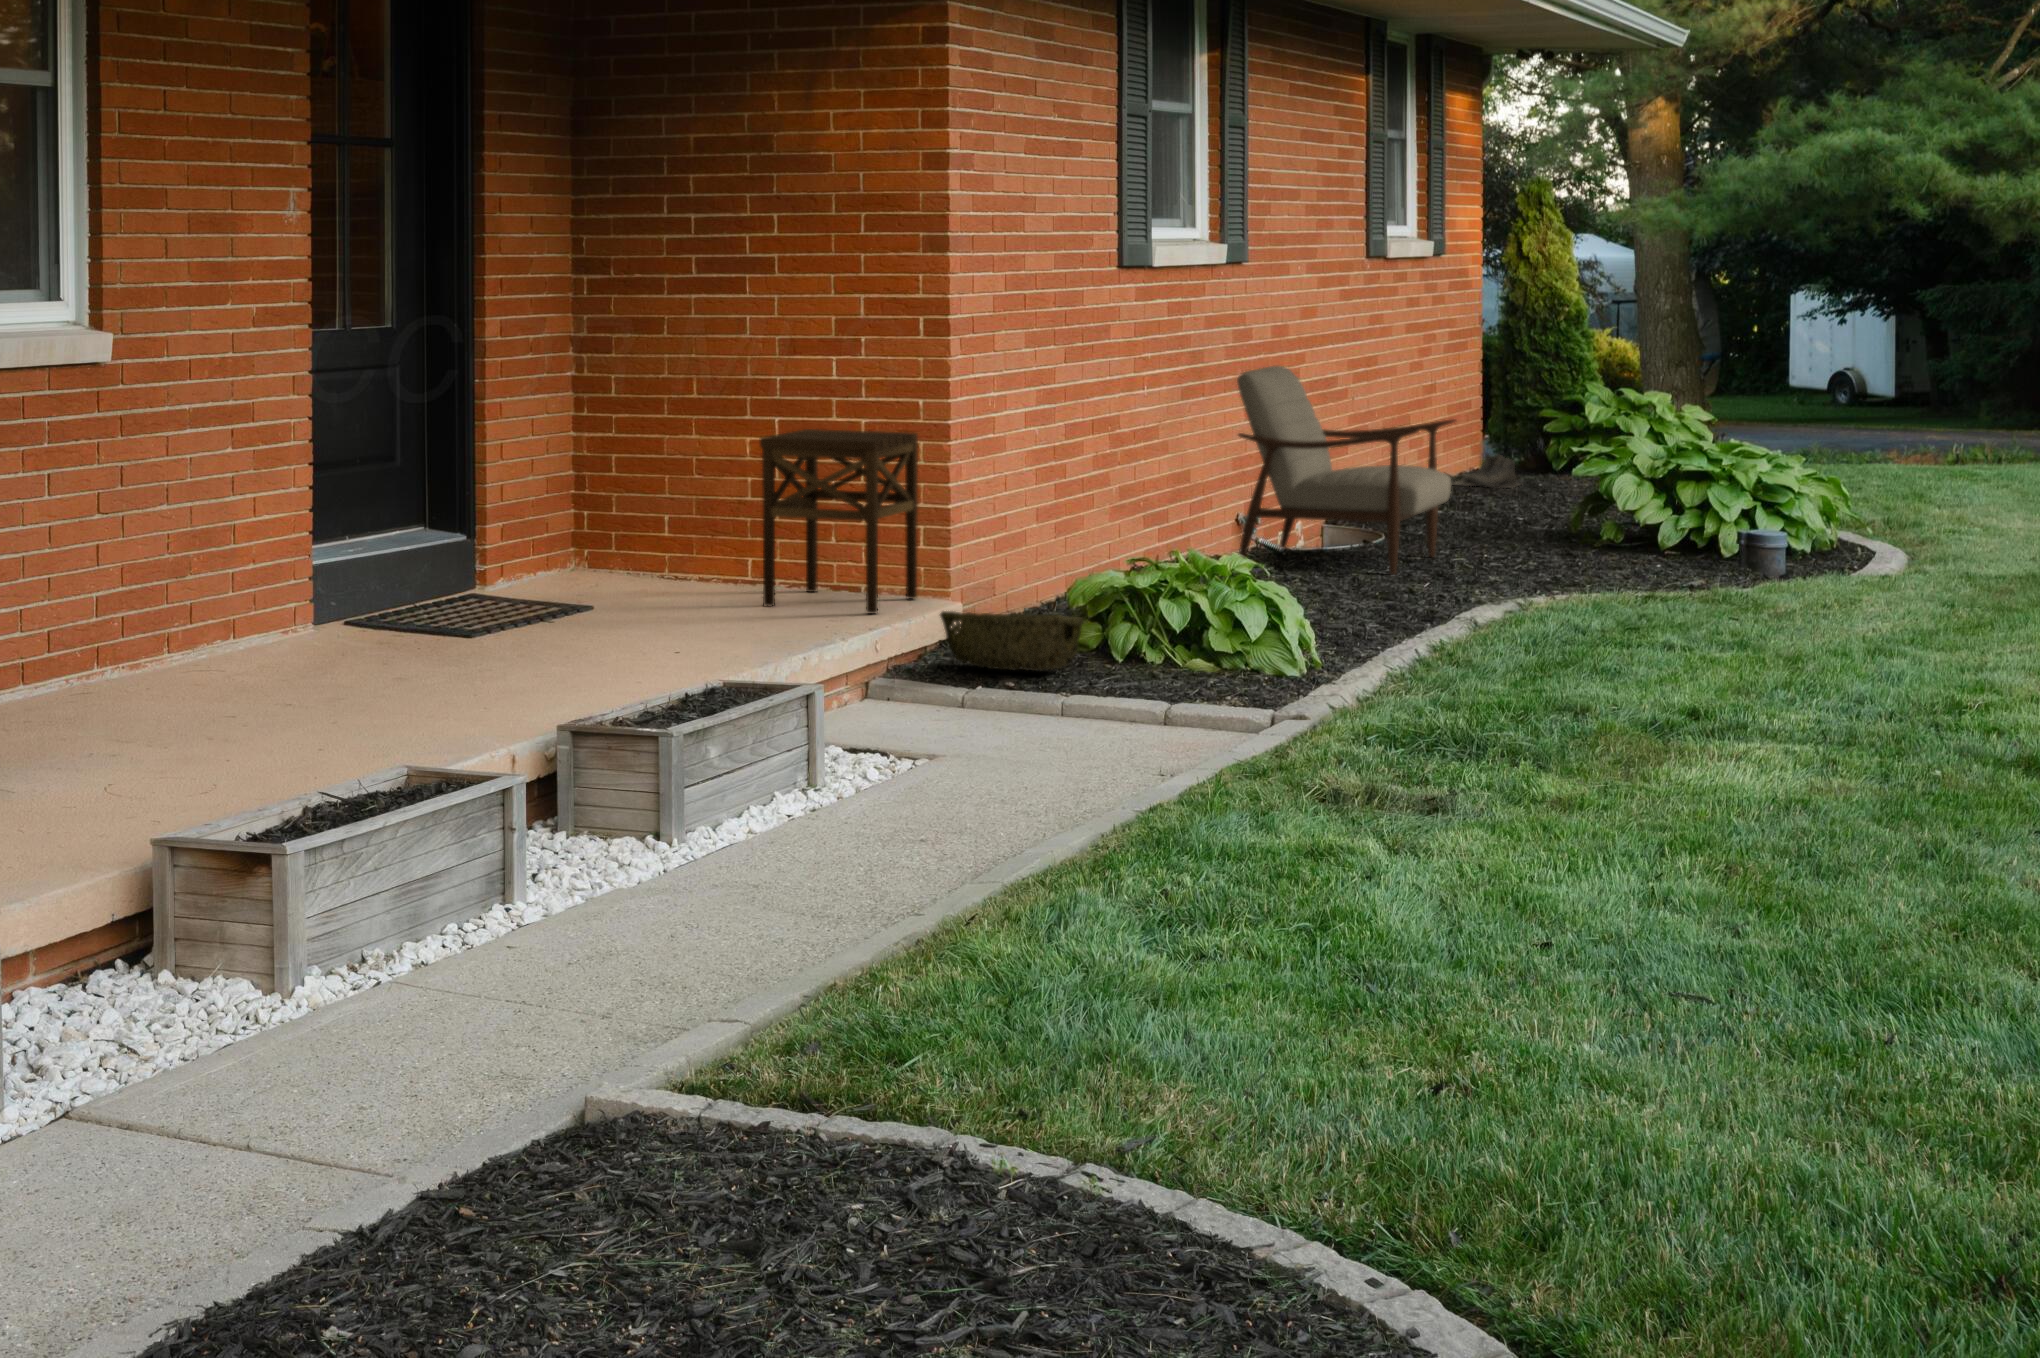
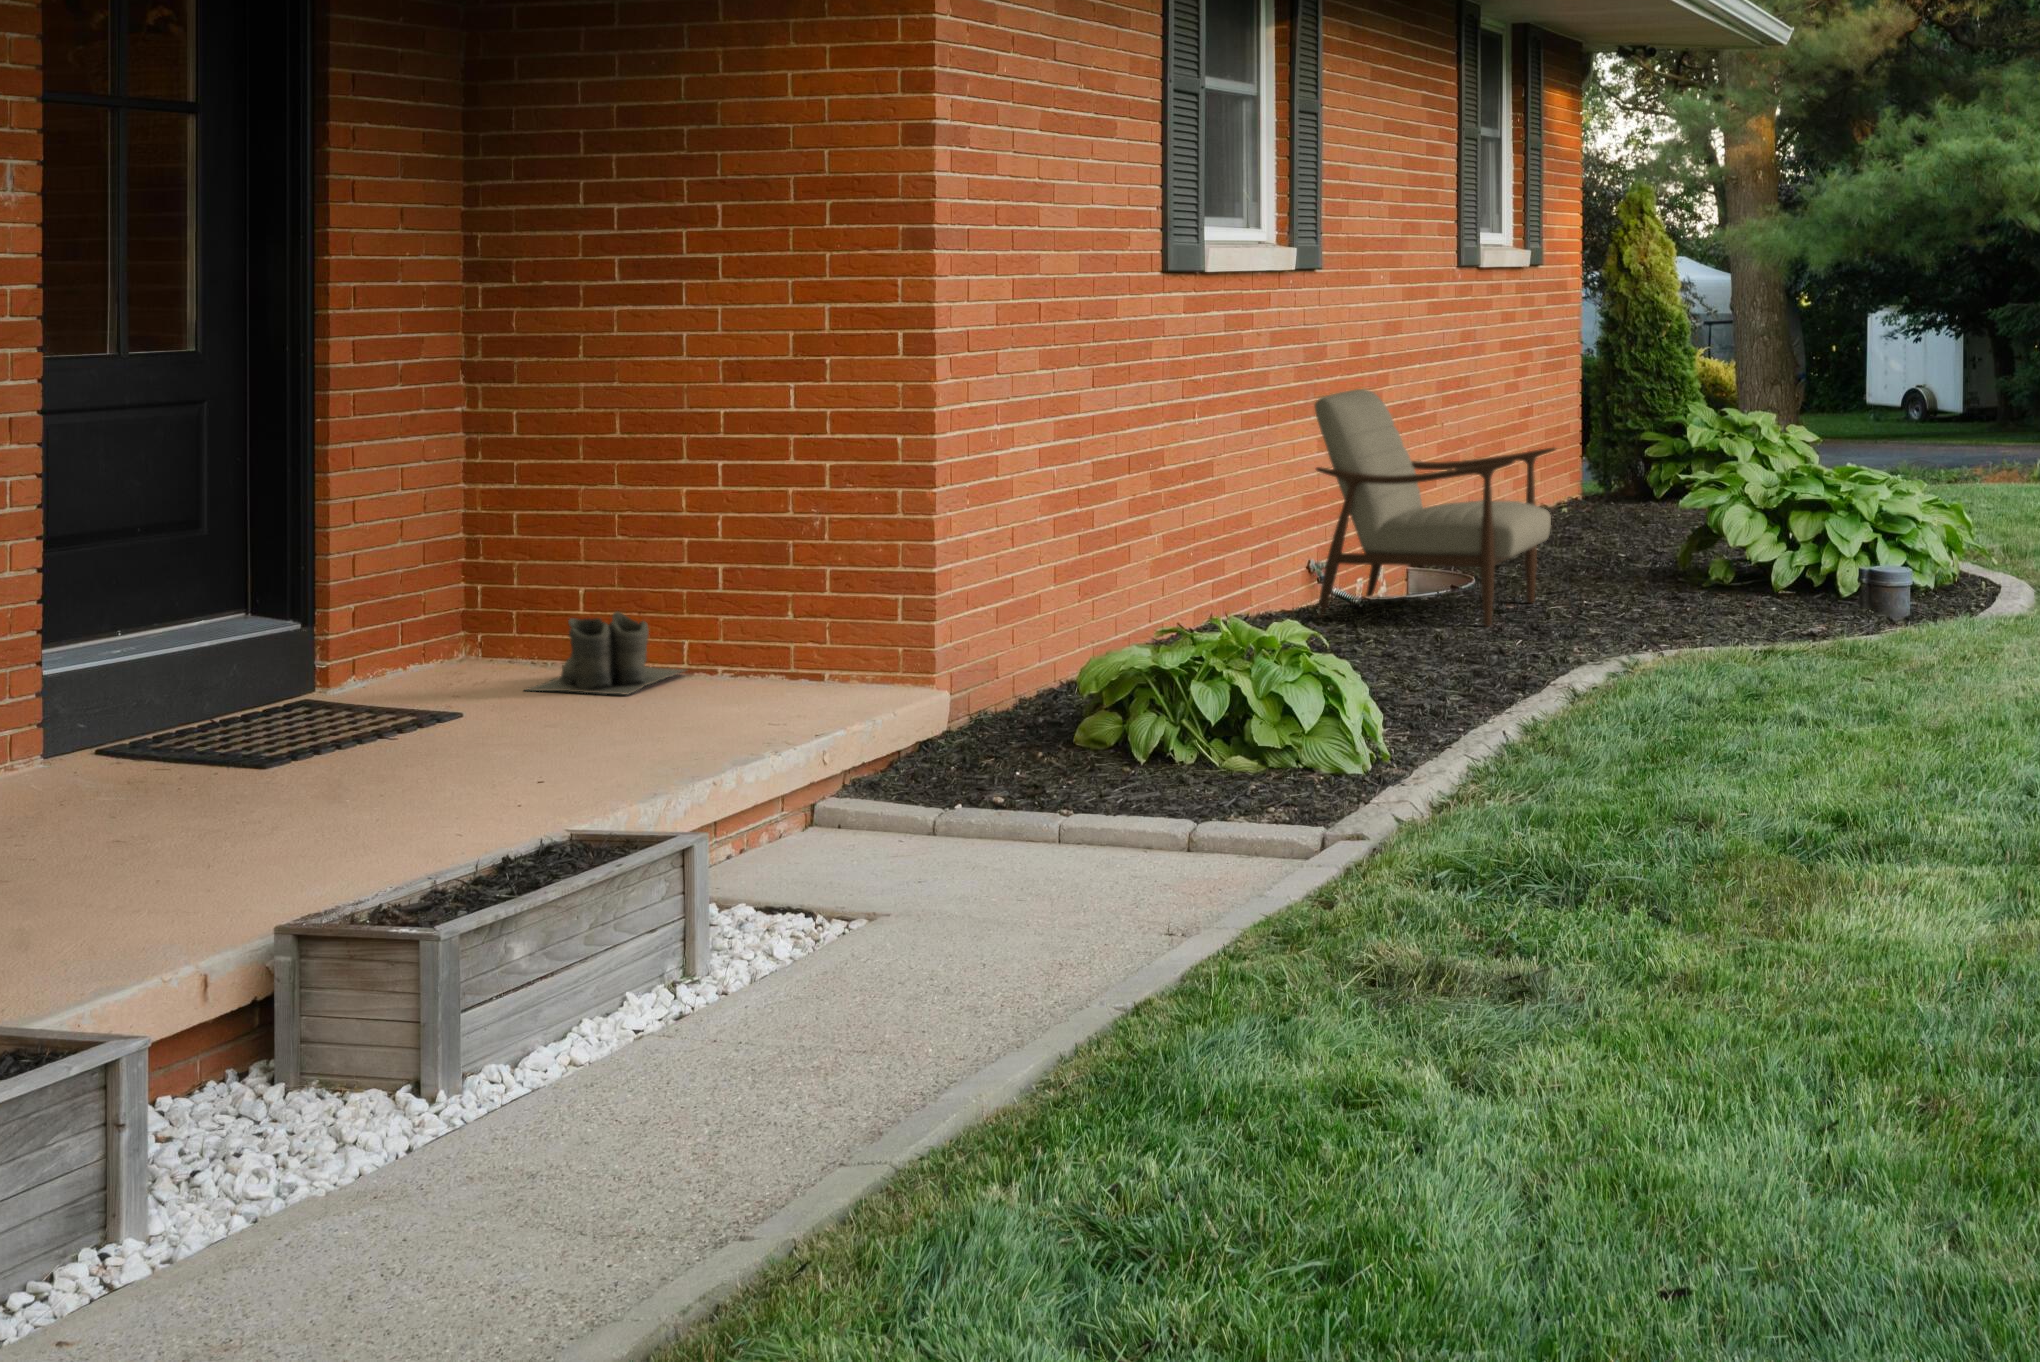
side table: present [760,429,918,614] -> none [685,474,899,713]
boots: present [1453,453,1520,488] -> present [526,612,685,695]
woven basket: present [940,611,1083,671] -> none [922,705,1104,781]

